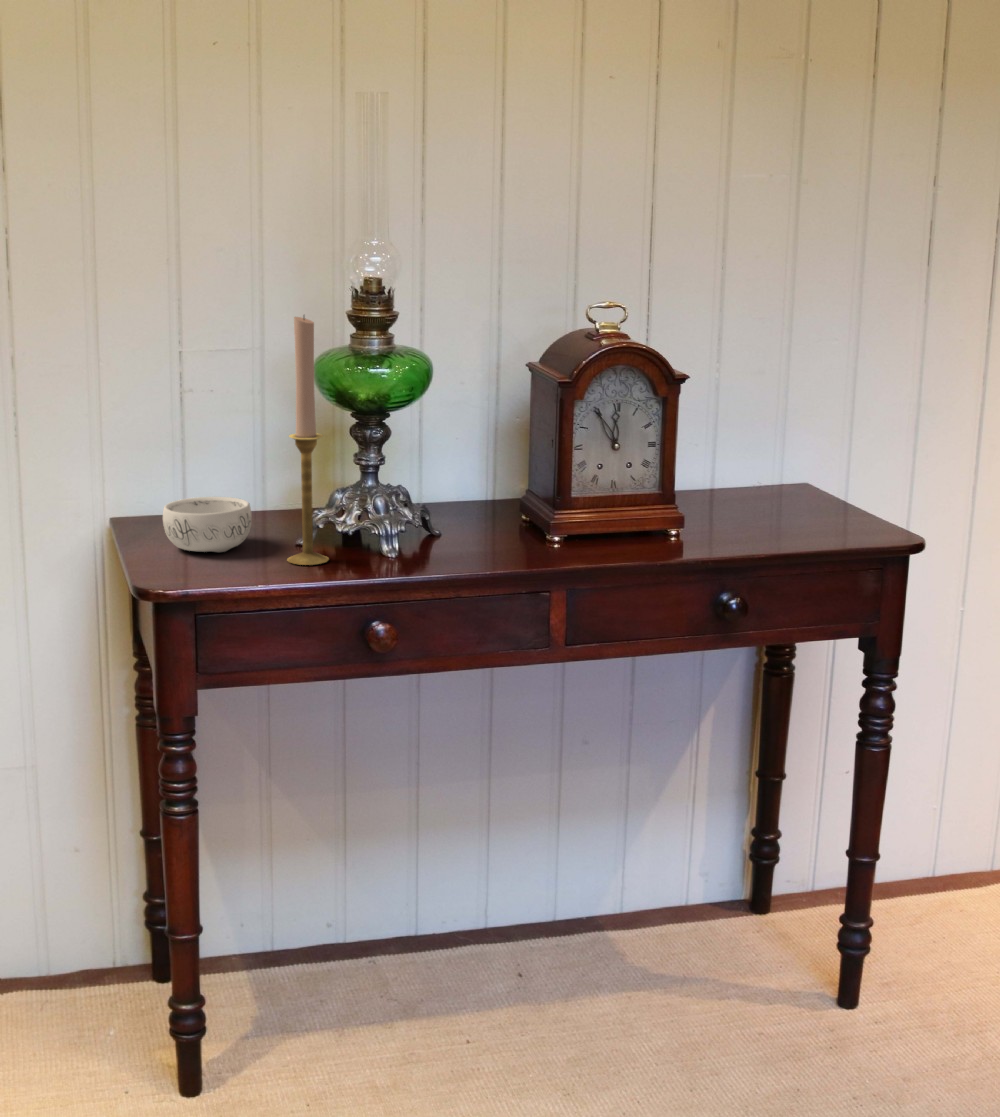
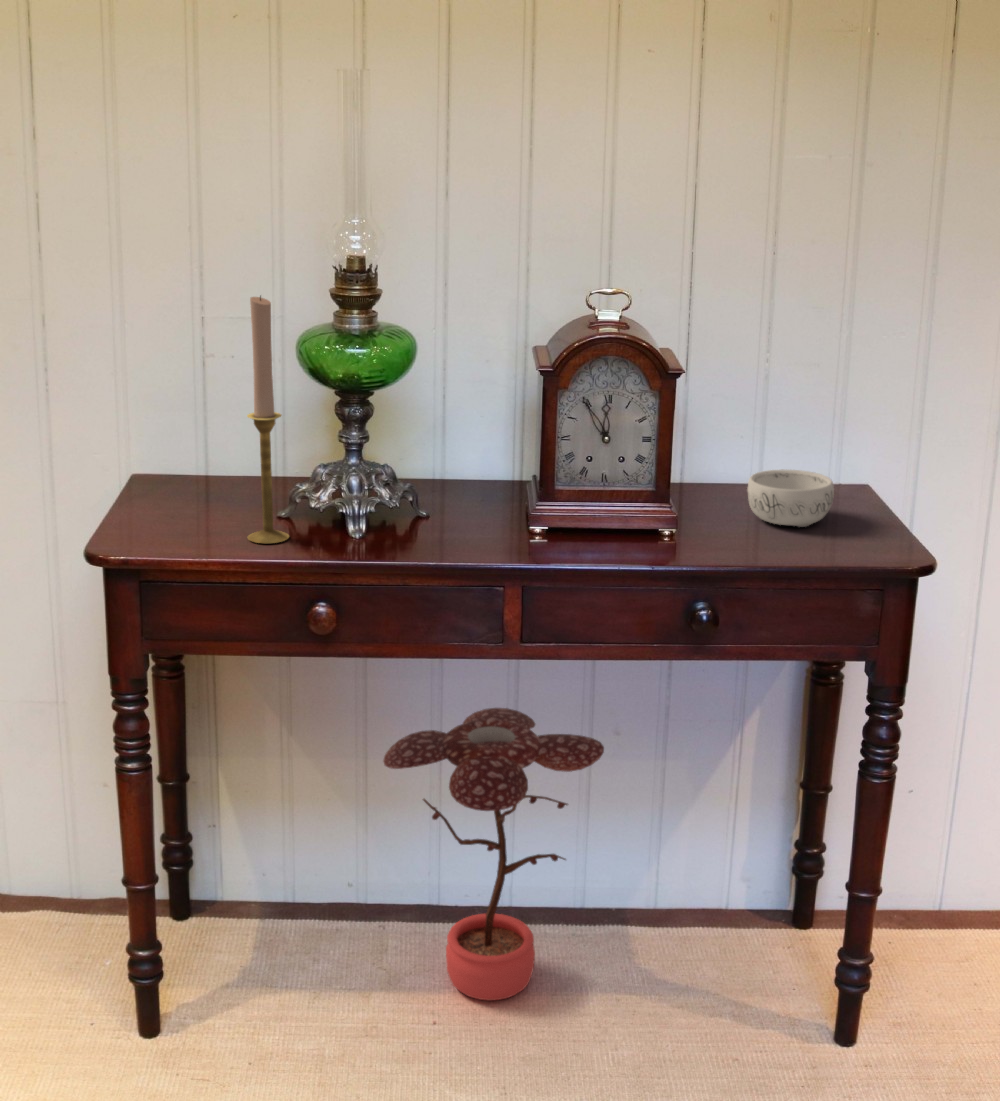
decorative bowl: present [163,497,251,552] -> present [747,469,834,527]
potted plant: none [399,726,610,1015] -> present [383,708,604,1000]

